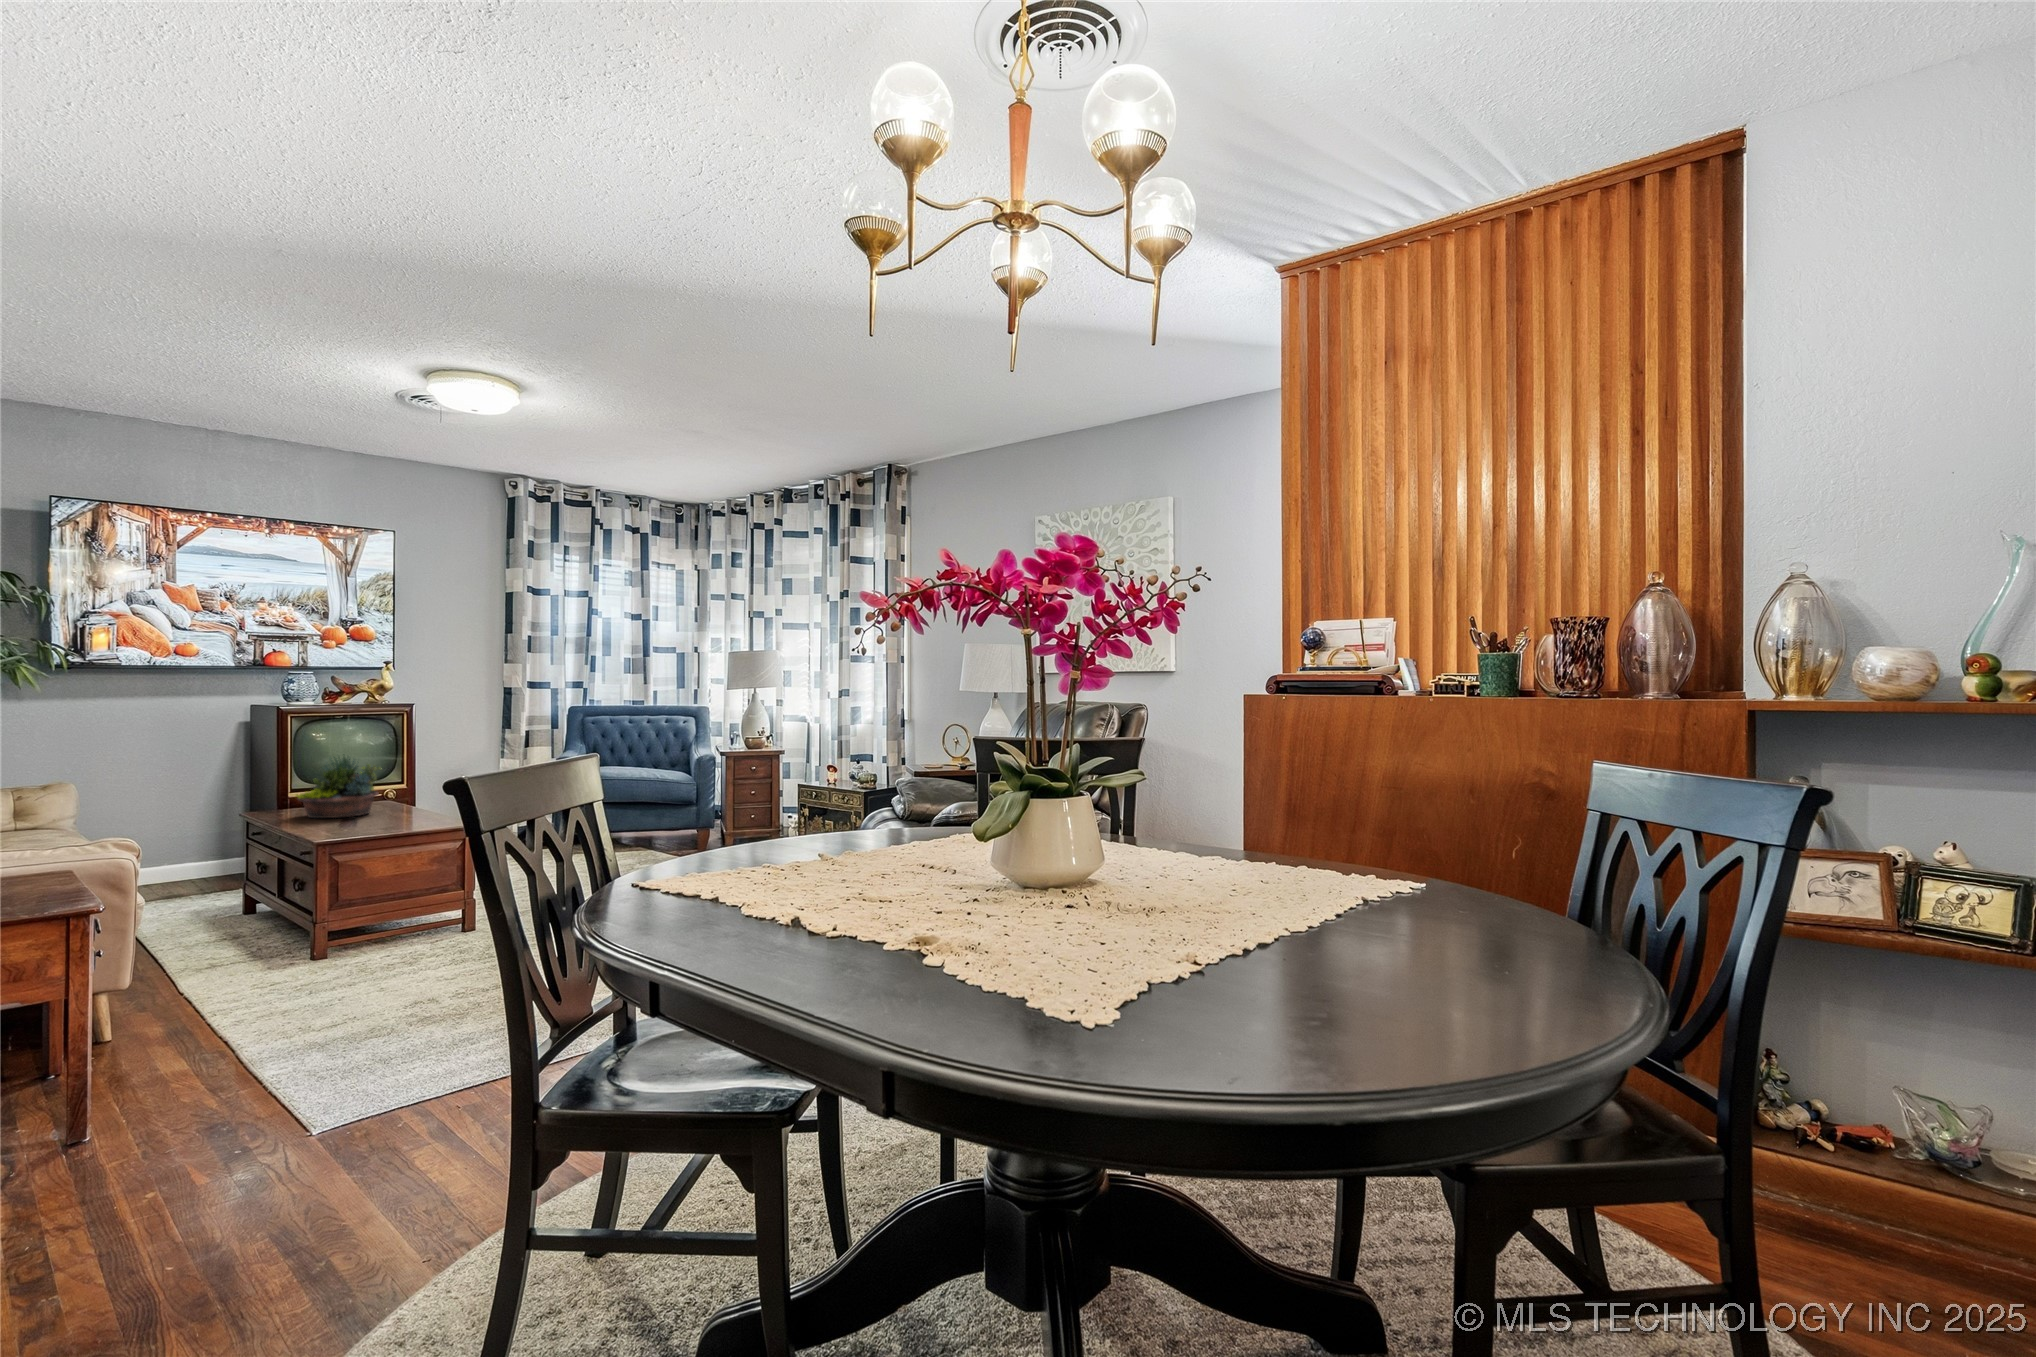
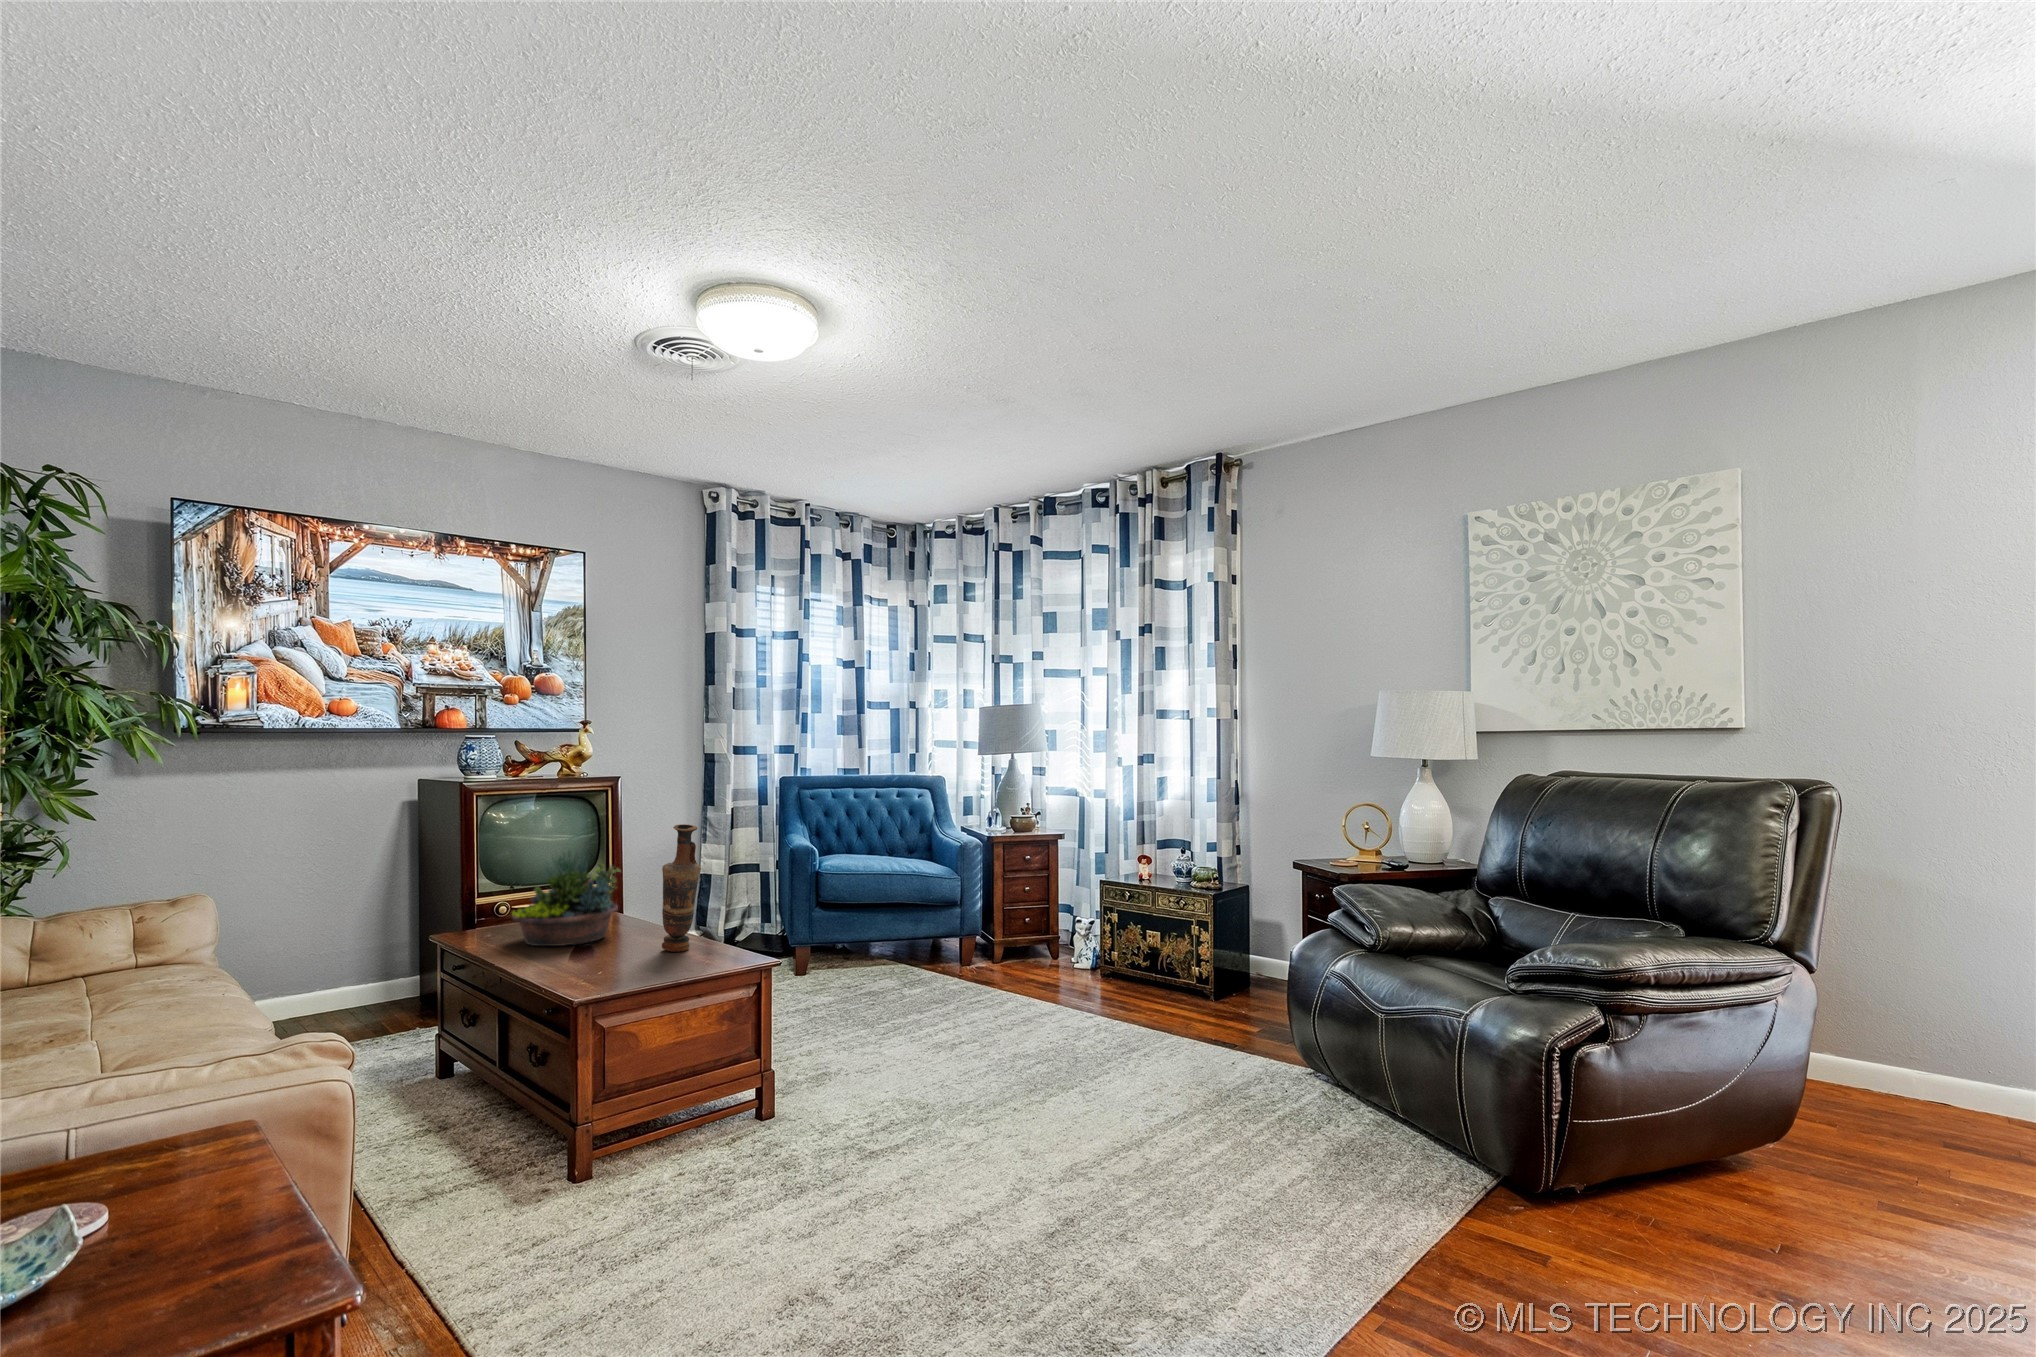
vase: none [398,735,427,821] -> present [662,824,701,952]

